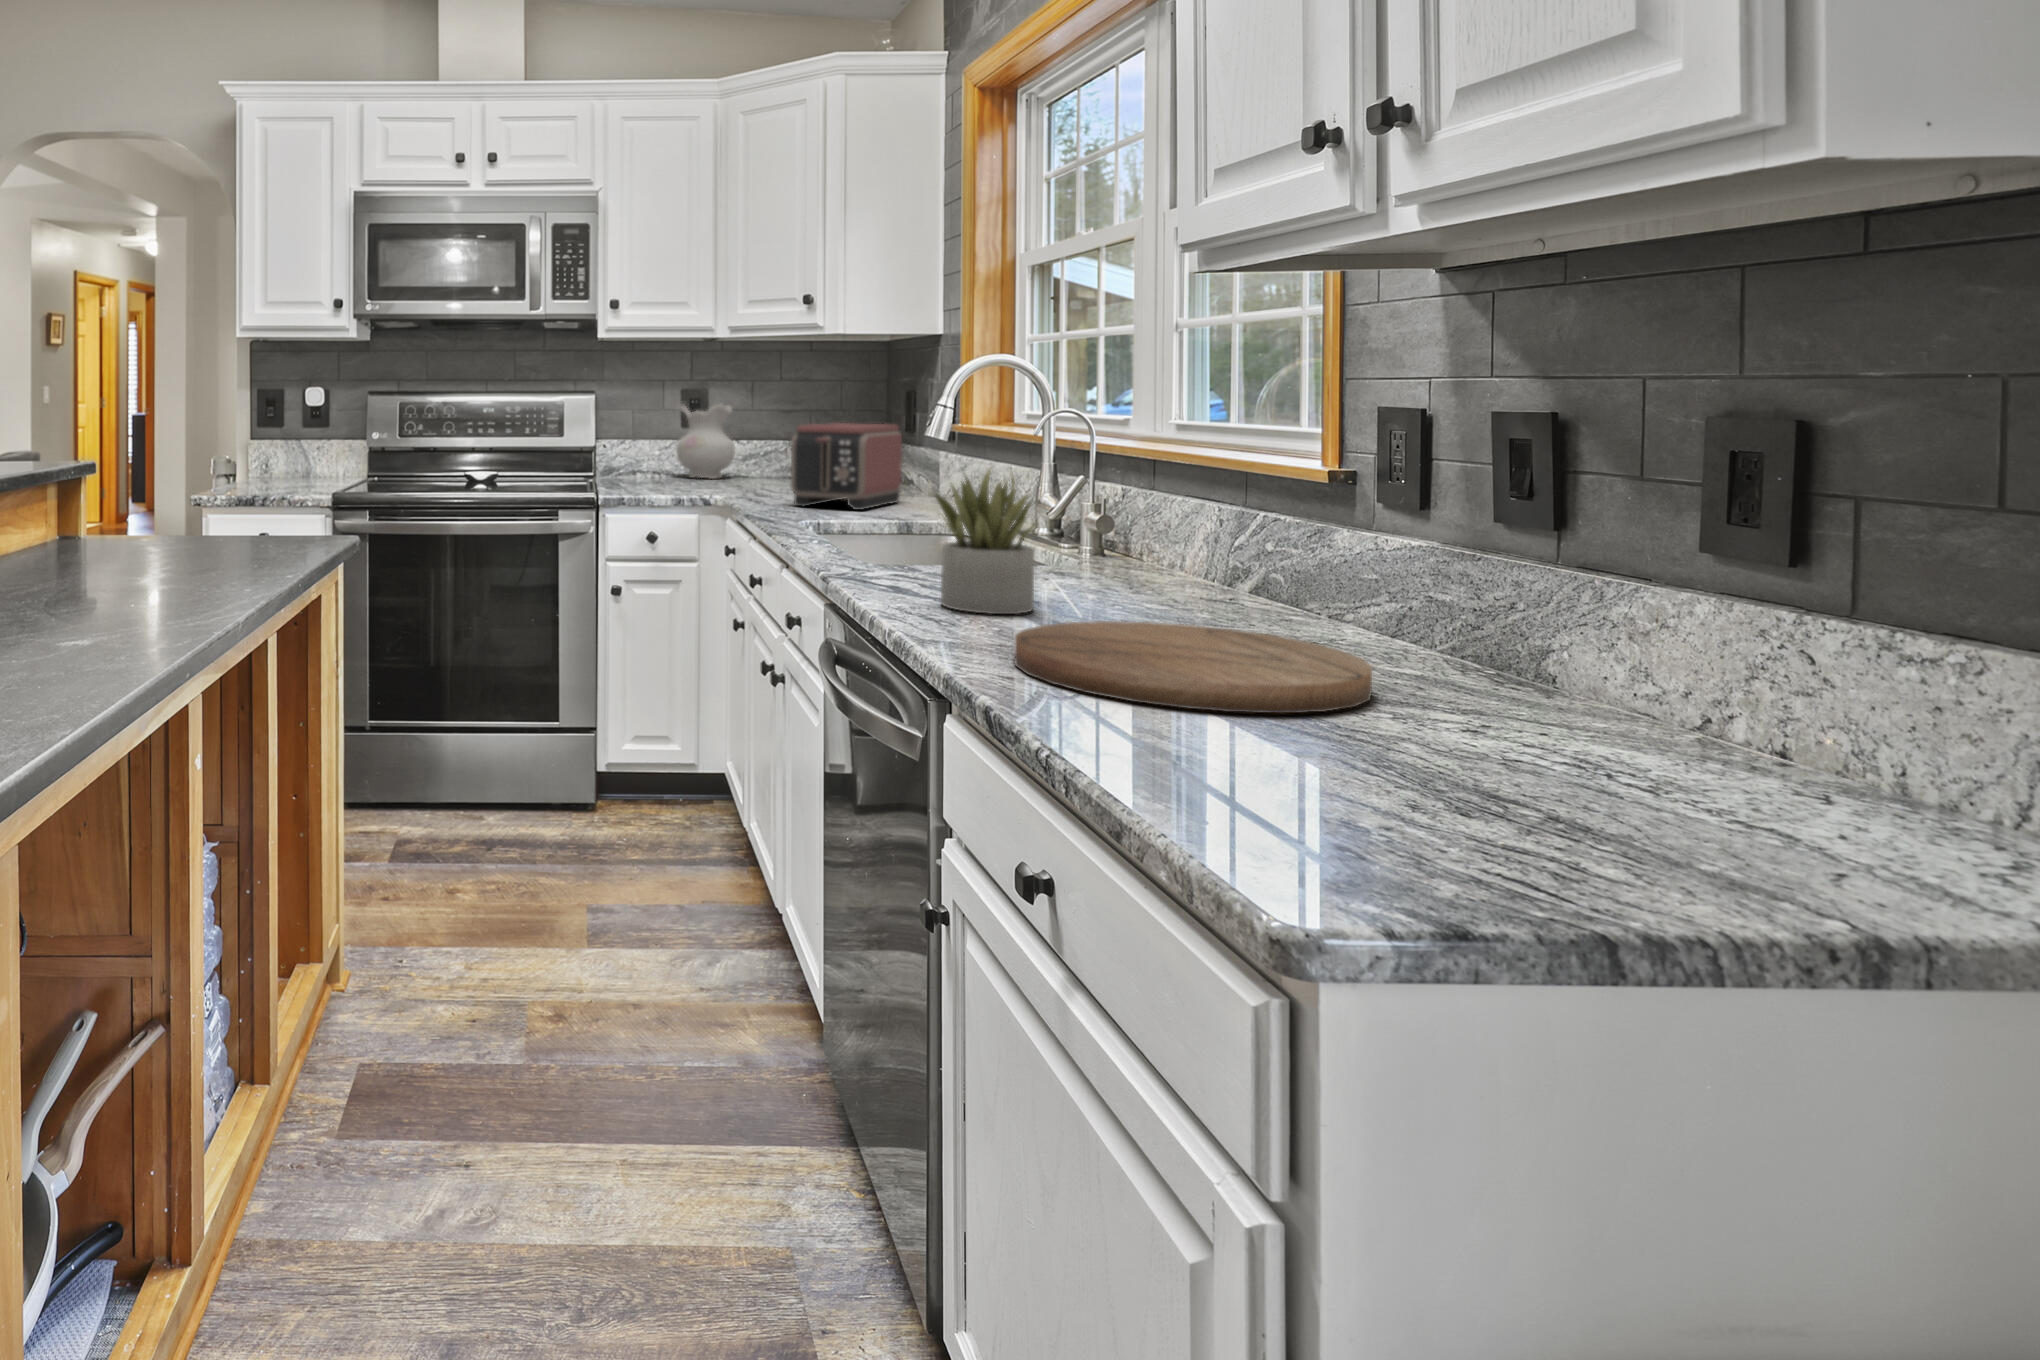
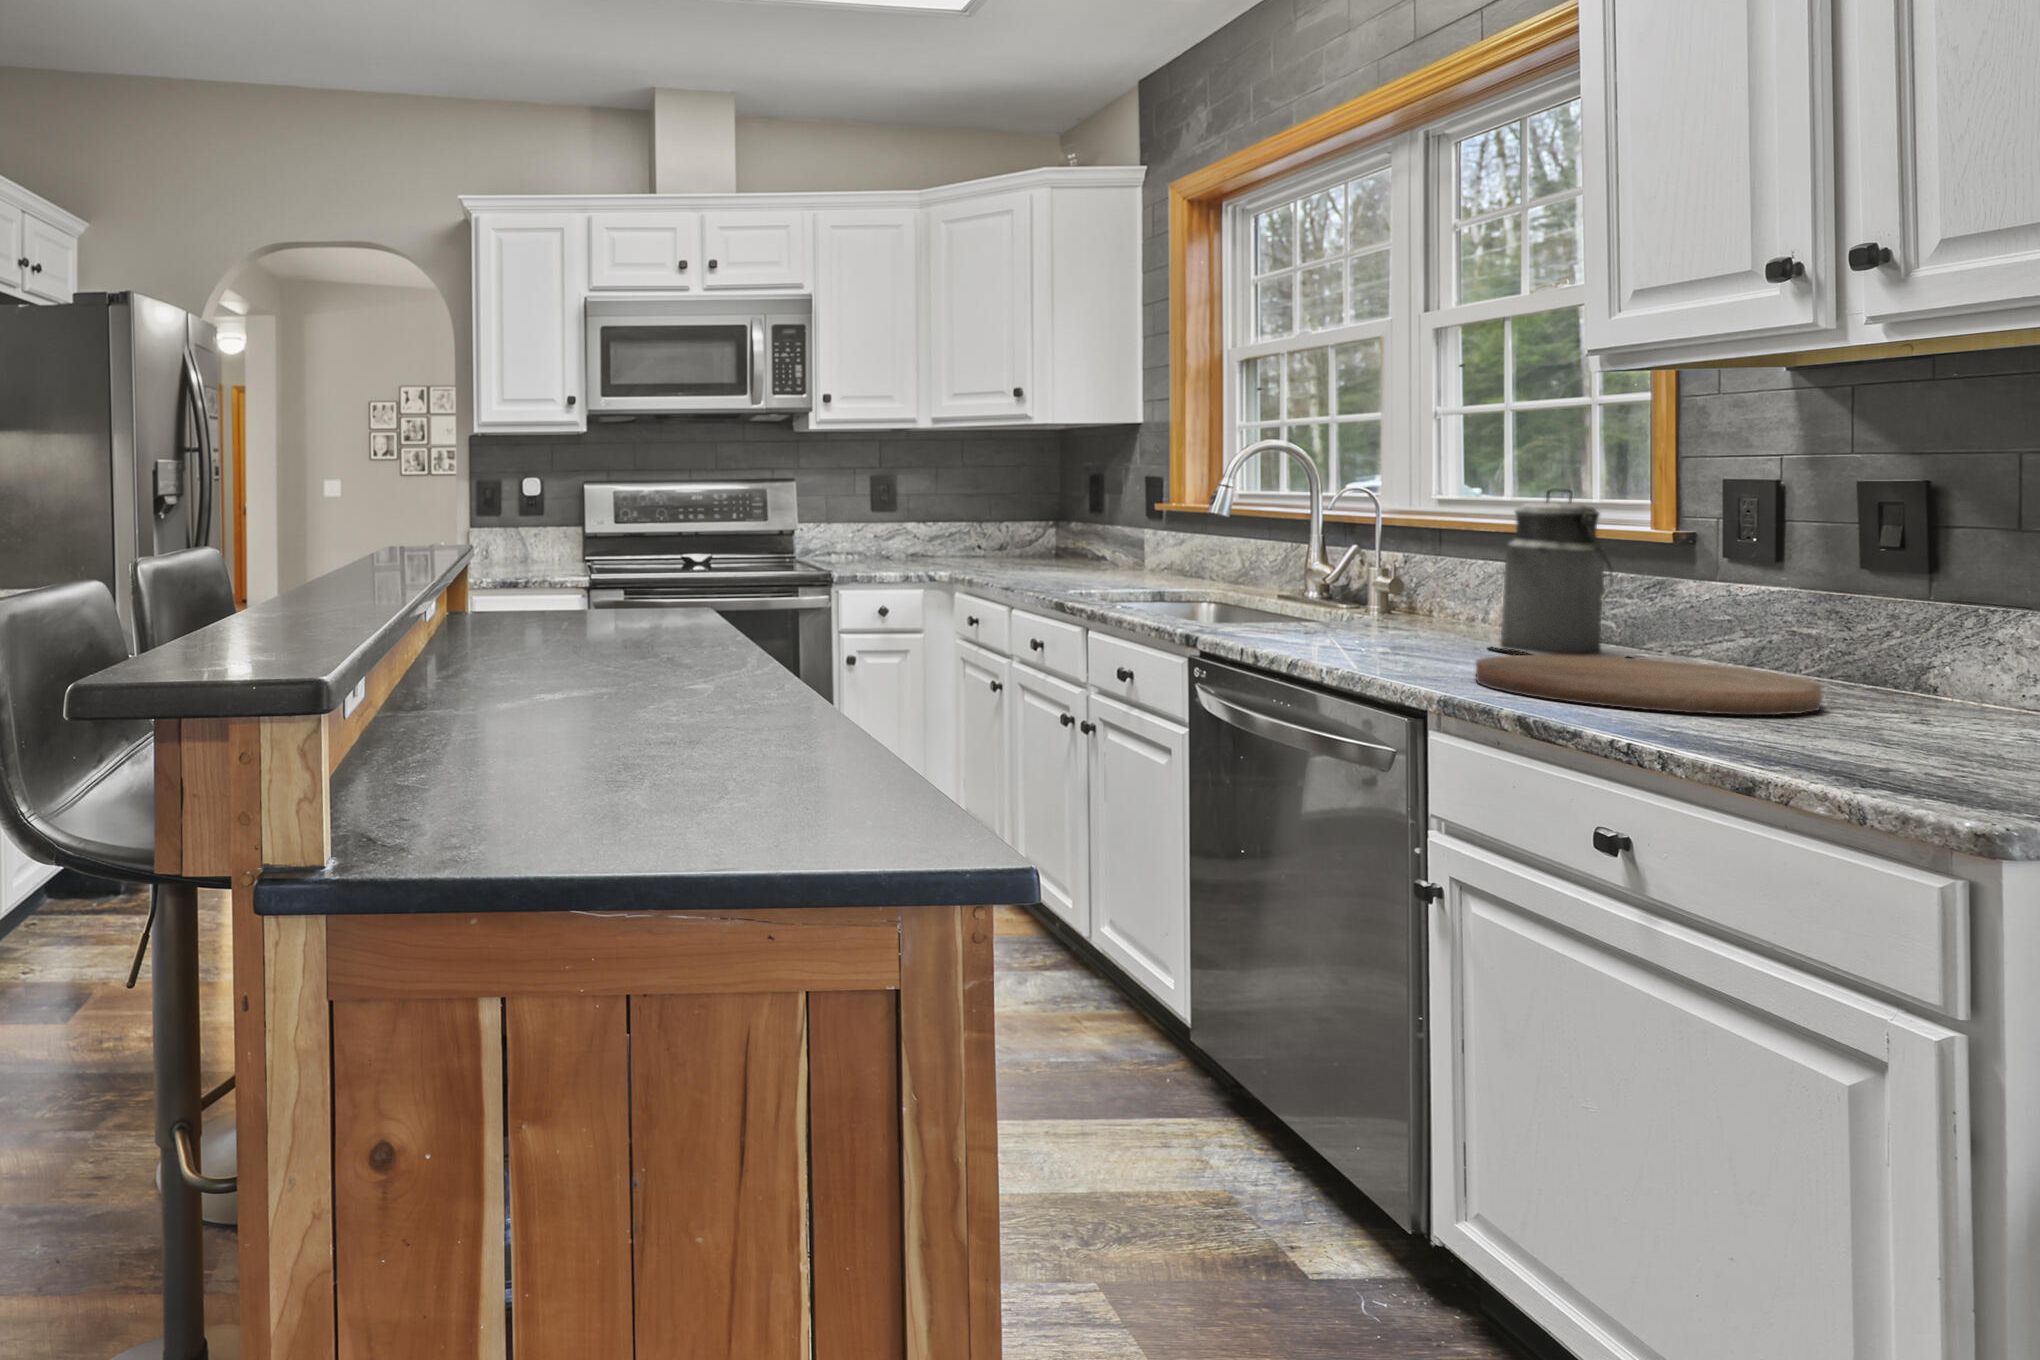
ceramic pitcher: present [676,402,735,479] -> none [865,488,928,559]
canister: none [1123,420,1275,624] -> present [1489,488,1631,658]
toaster: present [791,423,902,510] -> none [1032,505,1123,582]
succulent plant: present [933,469,1037,614] -> none [1322,529,1432,655]

